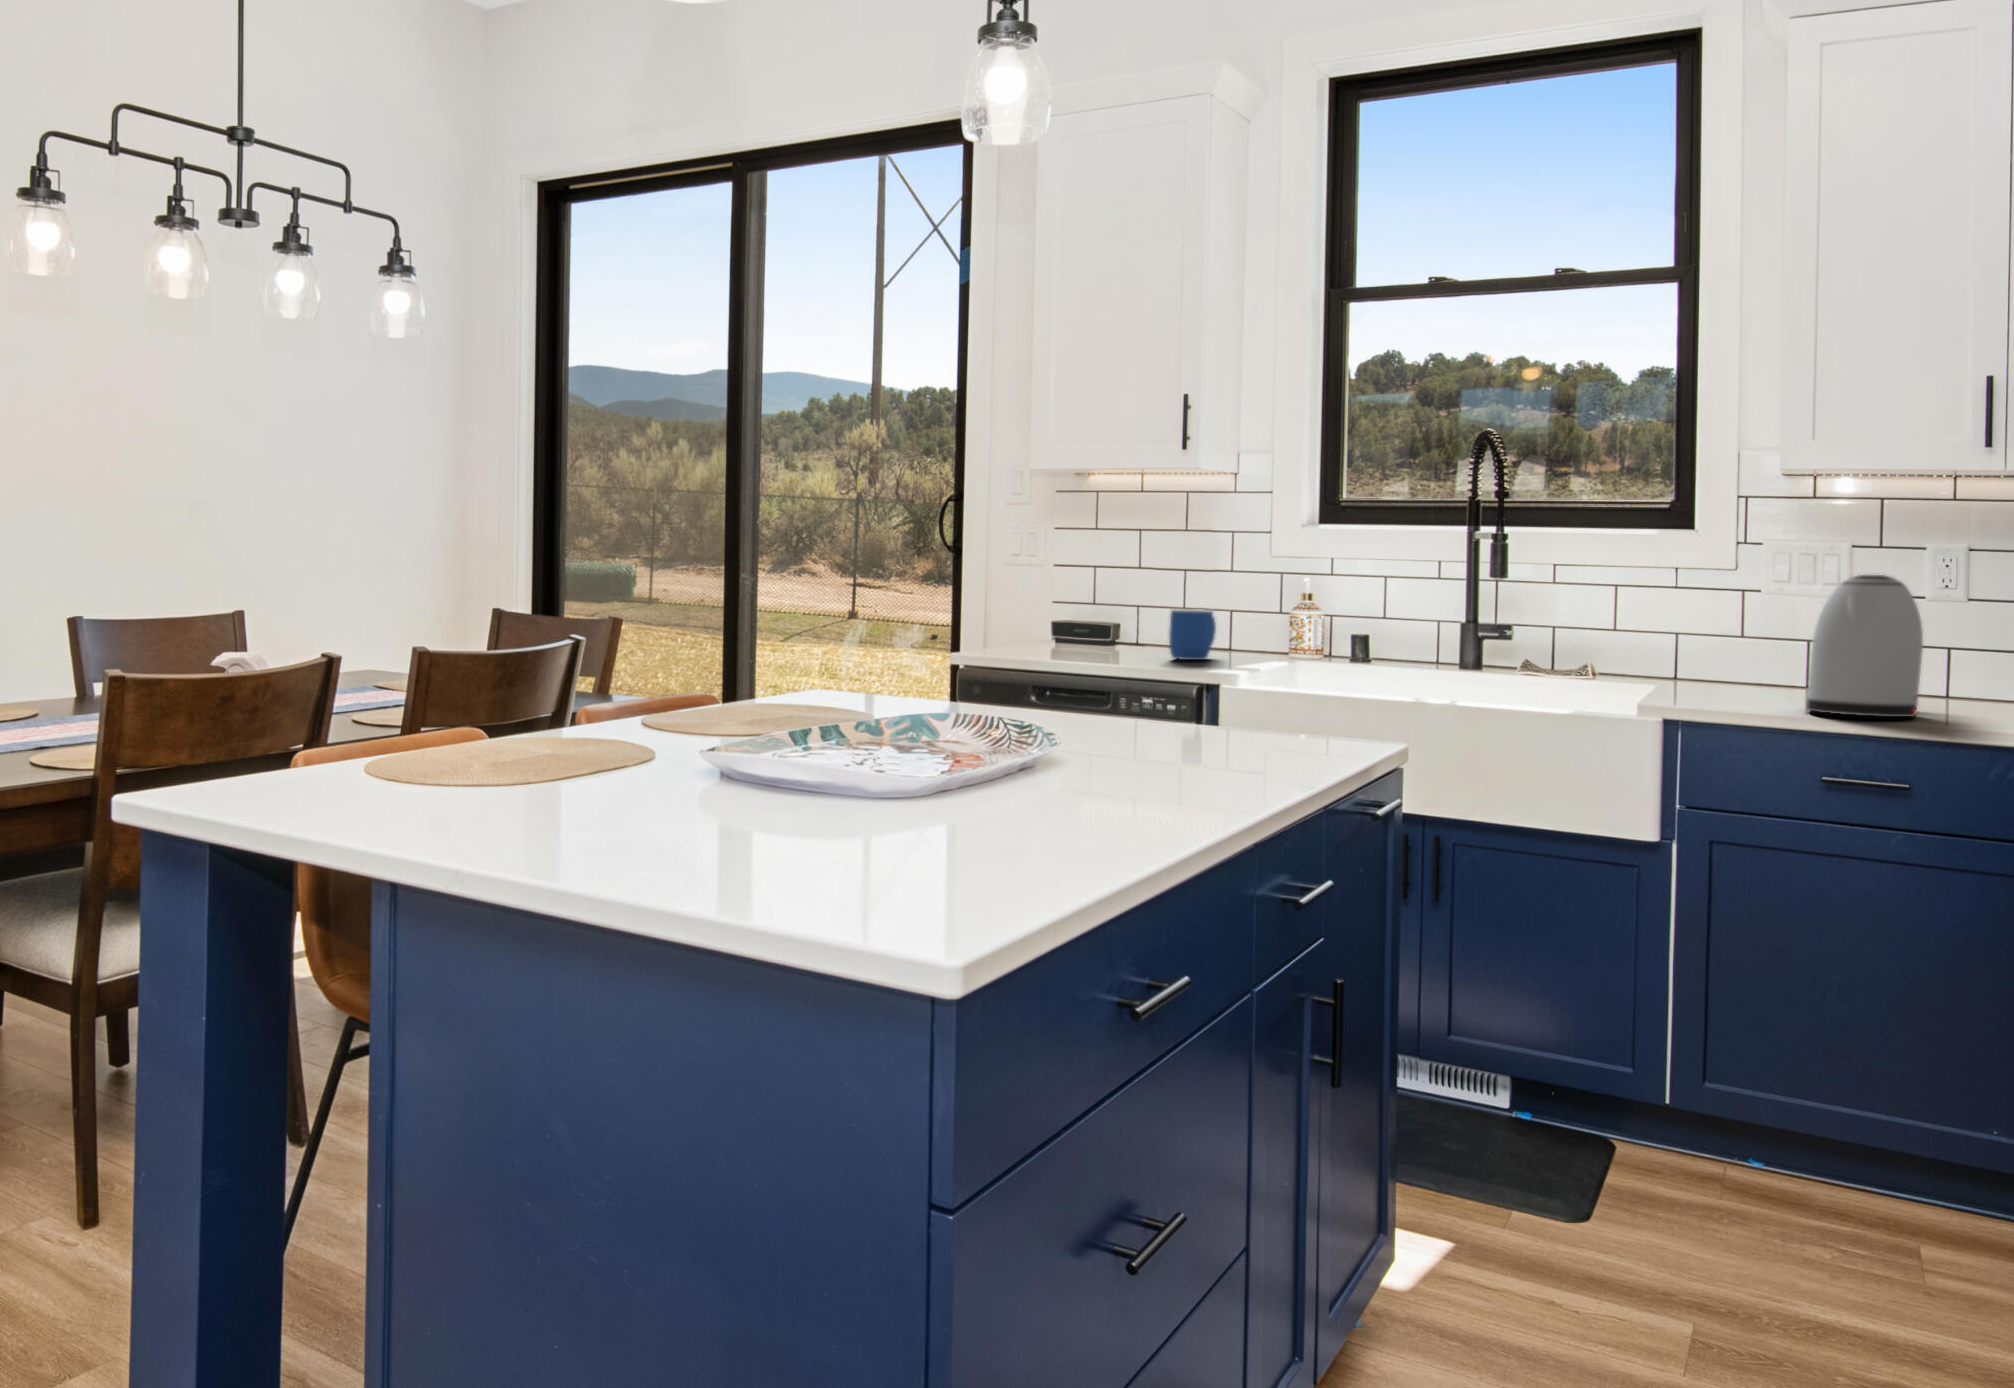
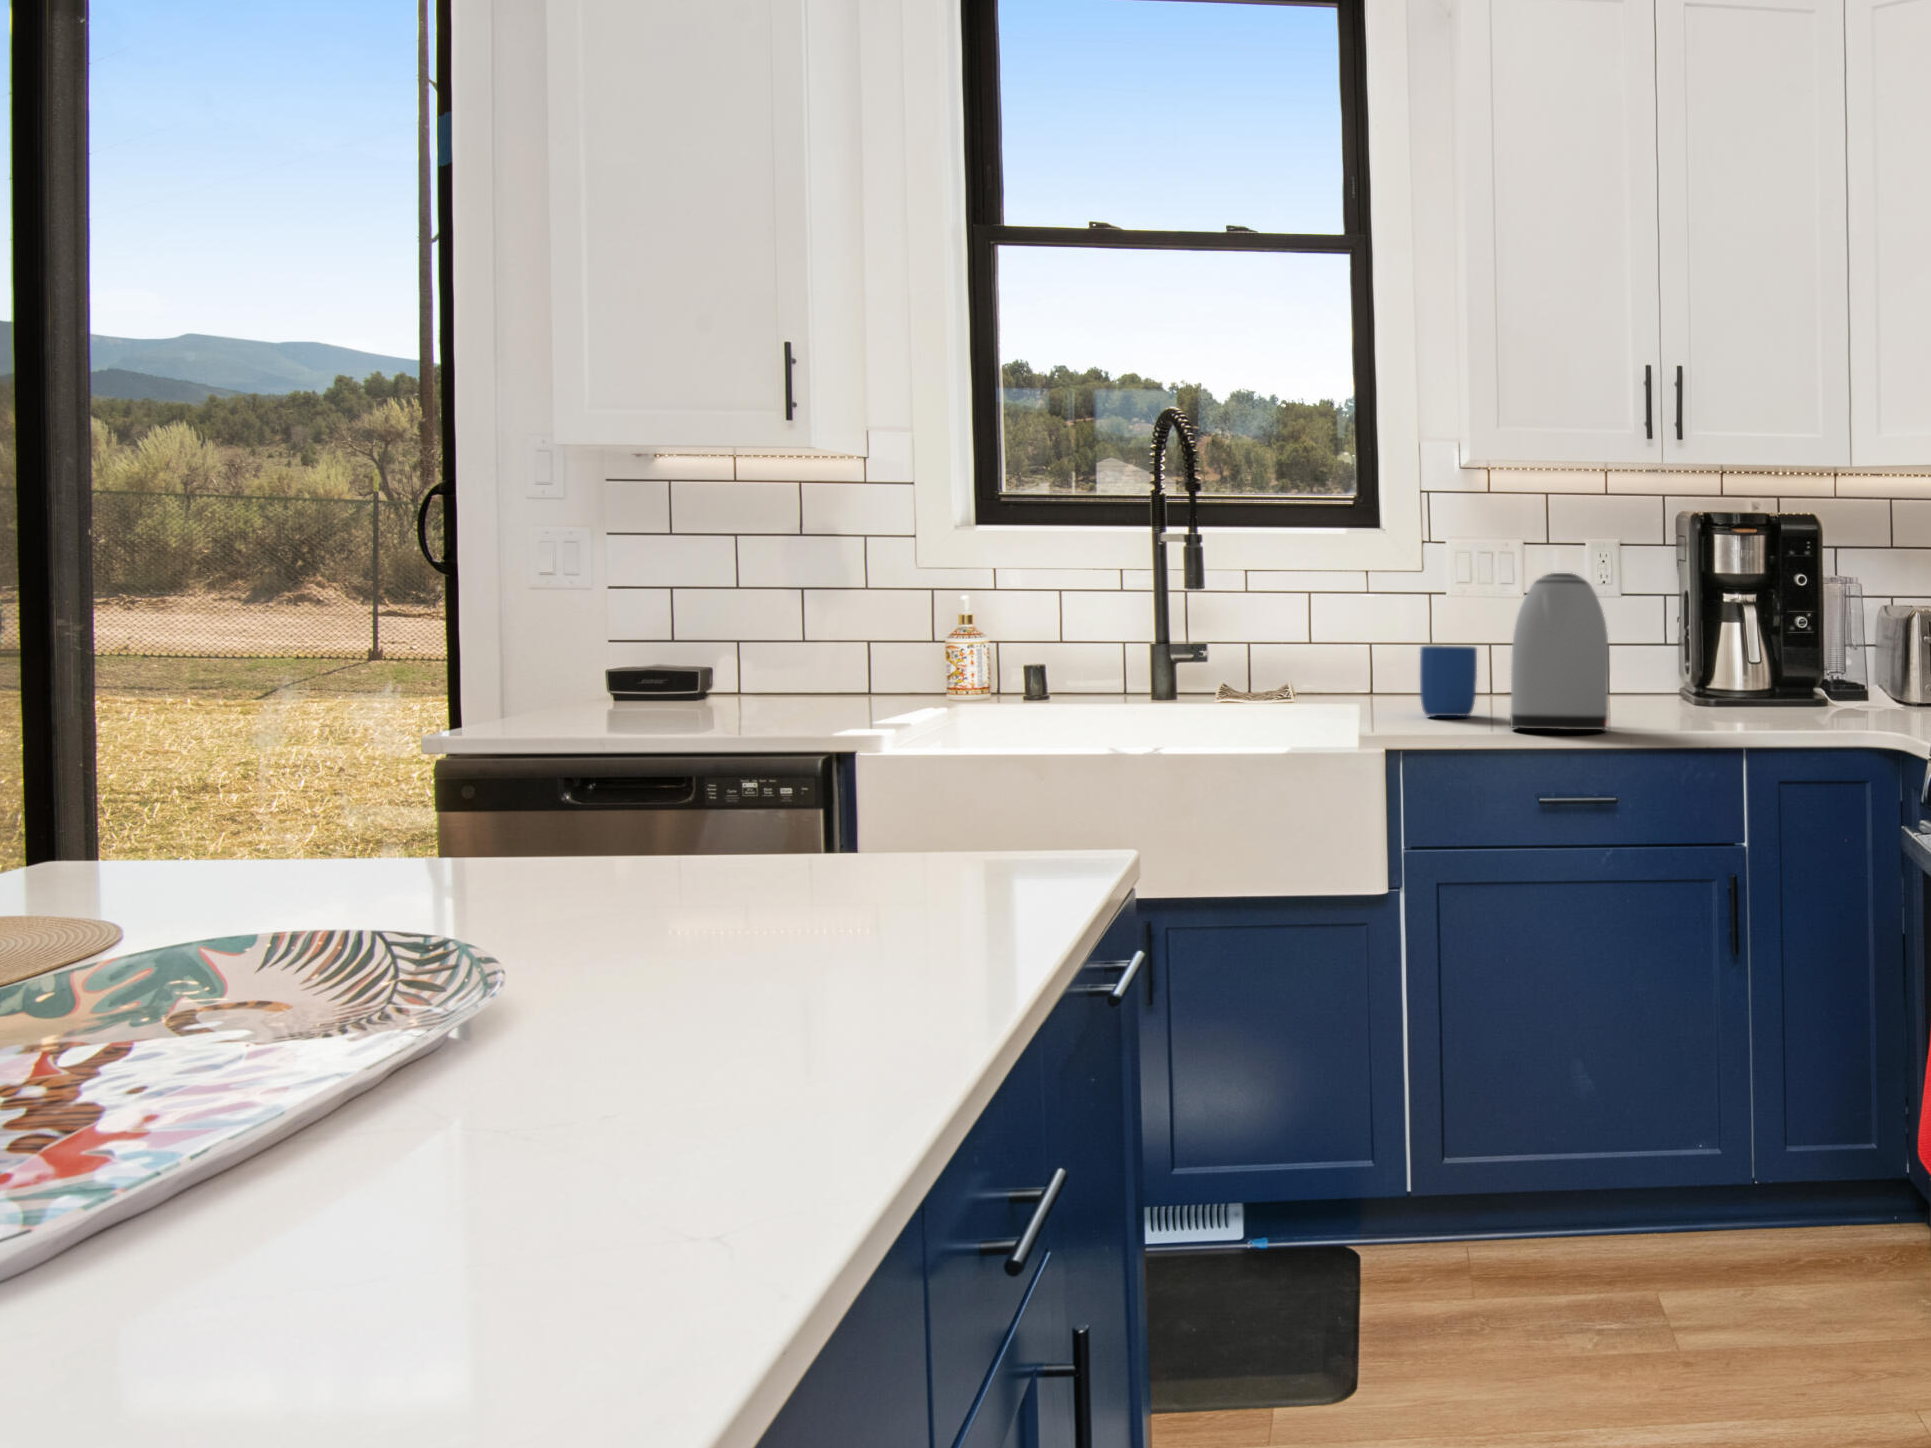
mug: present [1169,609,1216,660] -> present [1420,645,1477,716]

